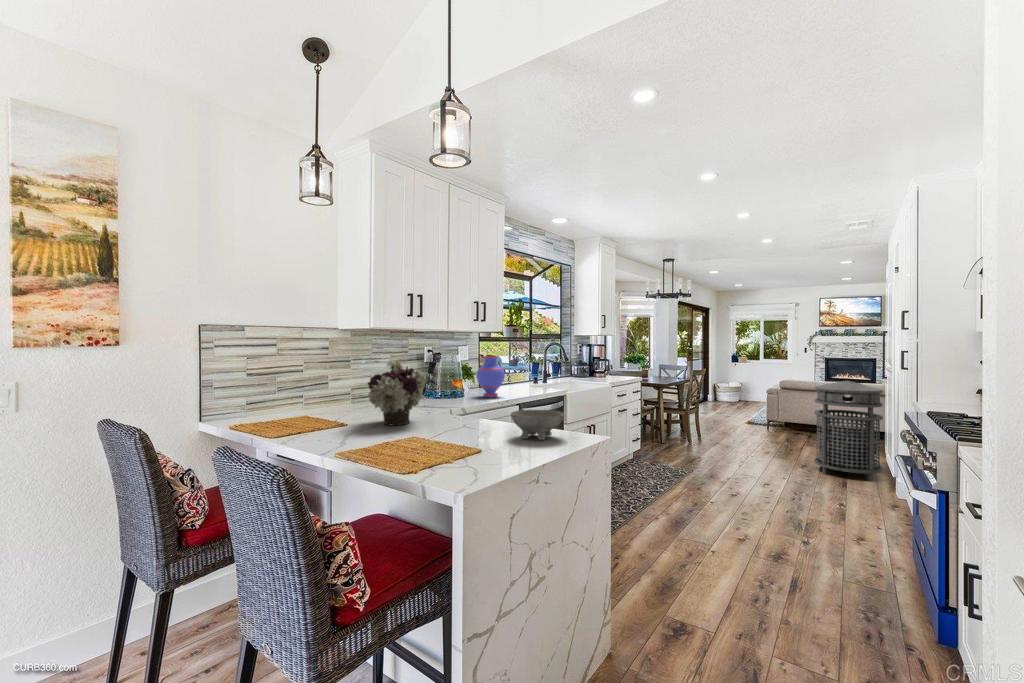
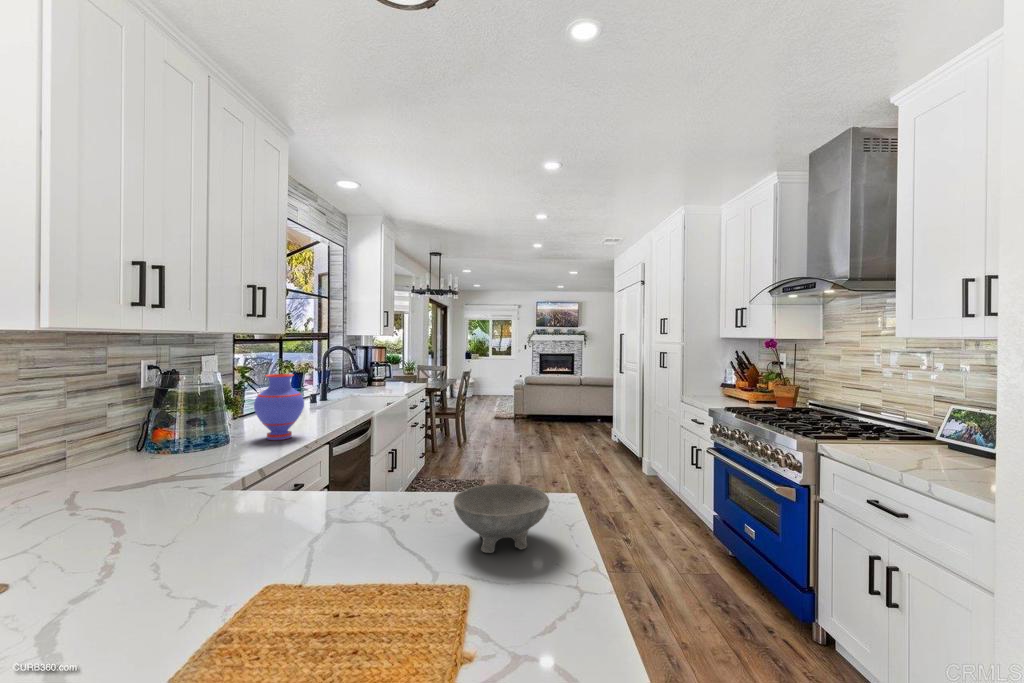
flower arrangement: present [367,359,426,425] -> none [60,409,232,575]
trash can: present [814,381,883,481] -> none [579,378,630,465]

